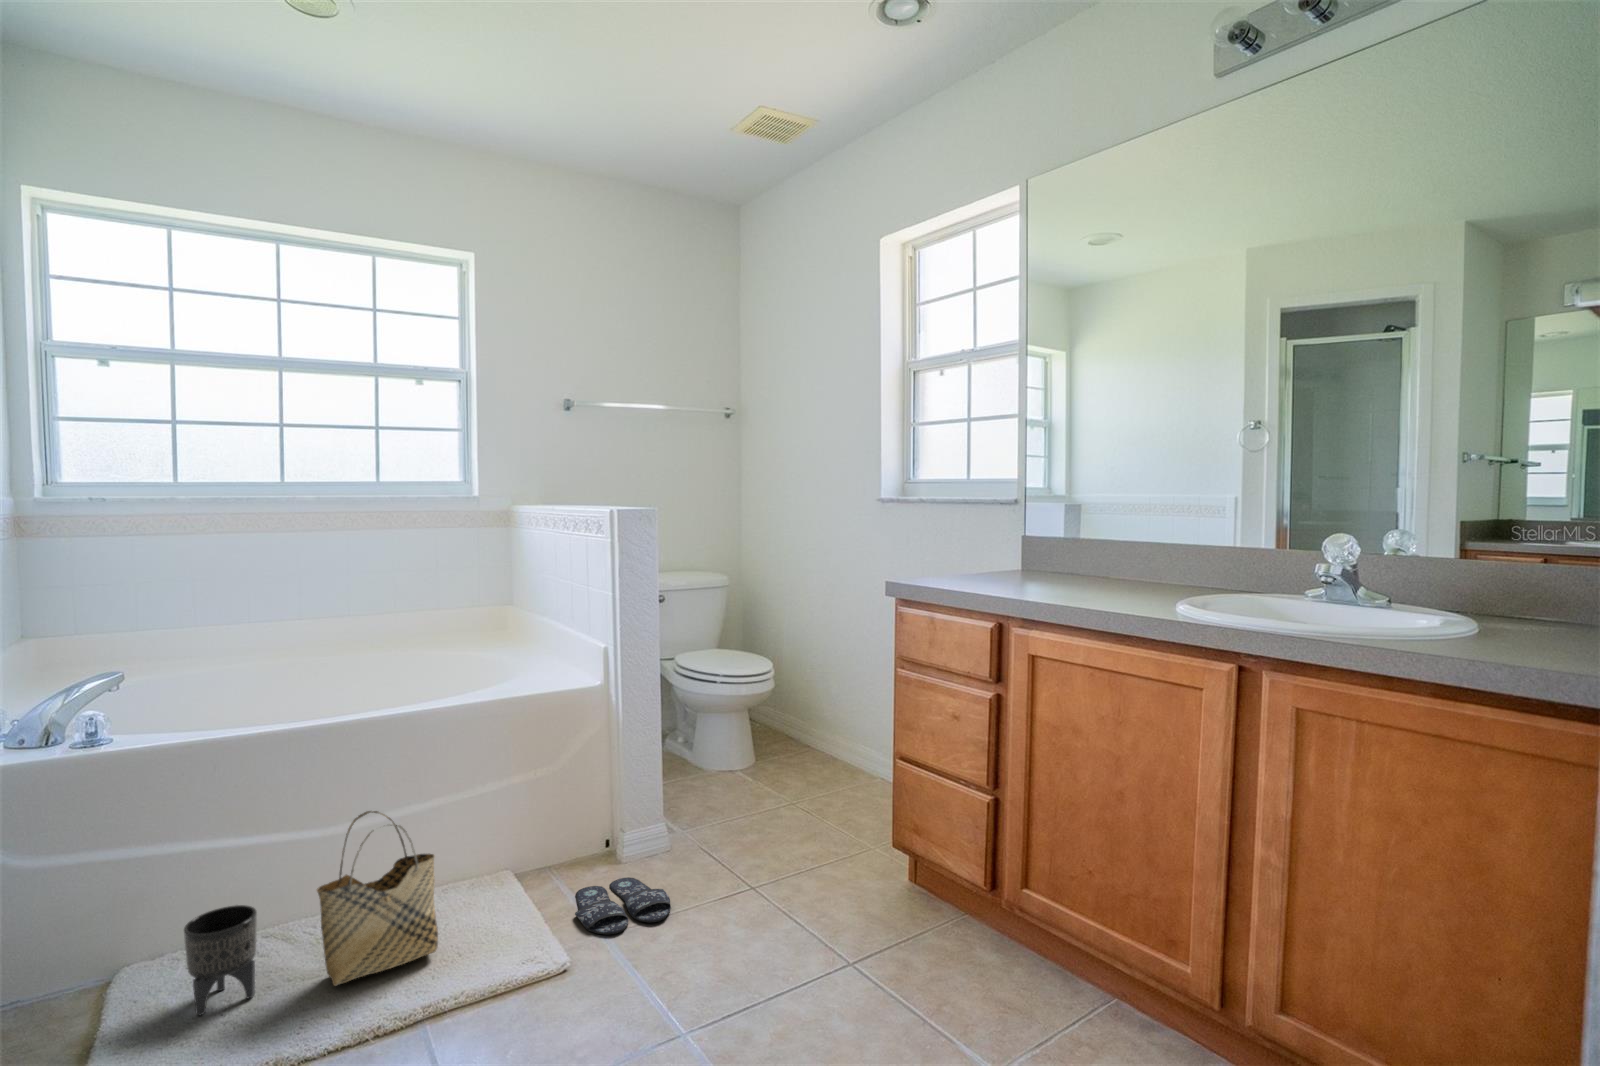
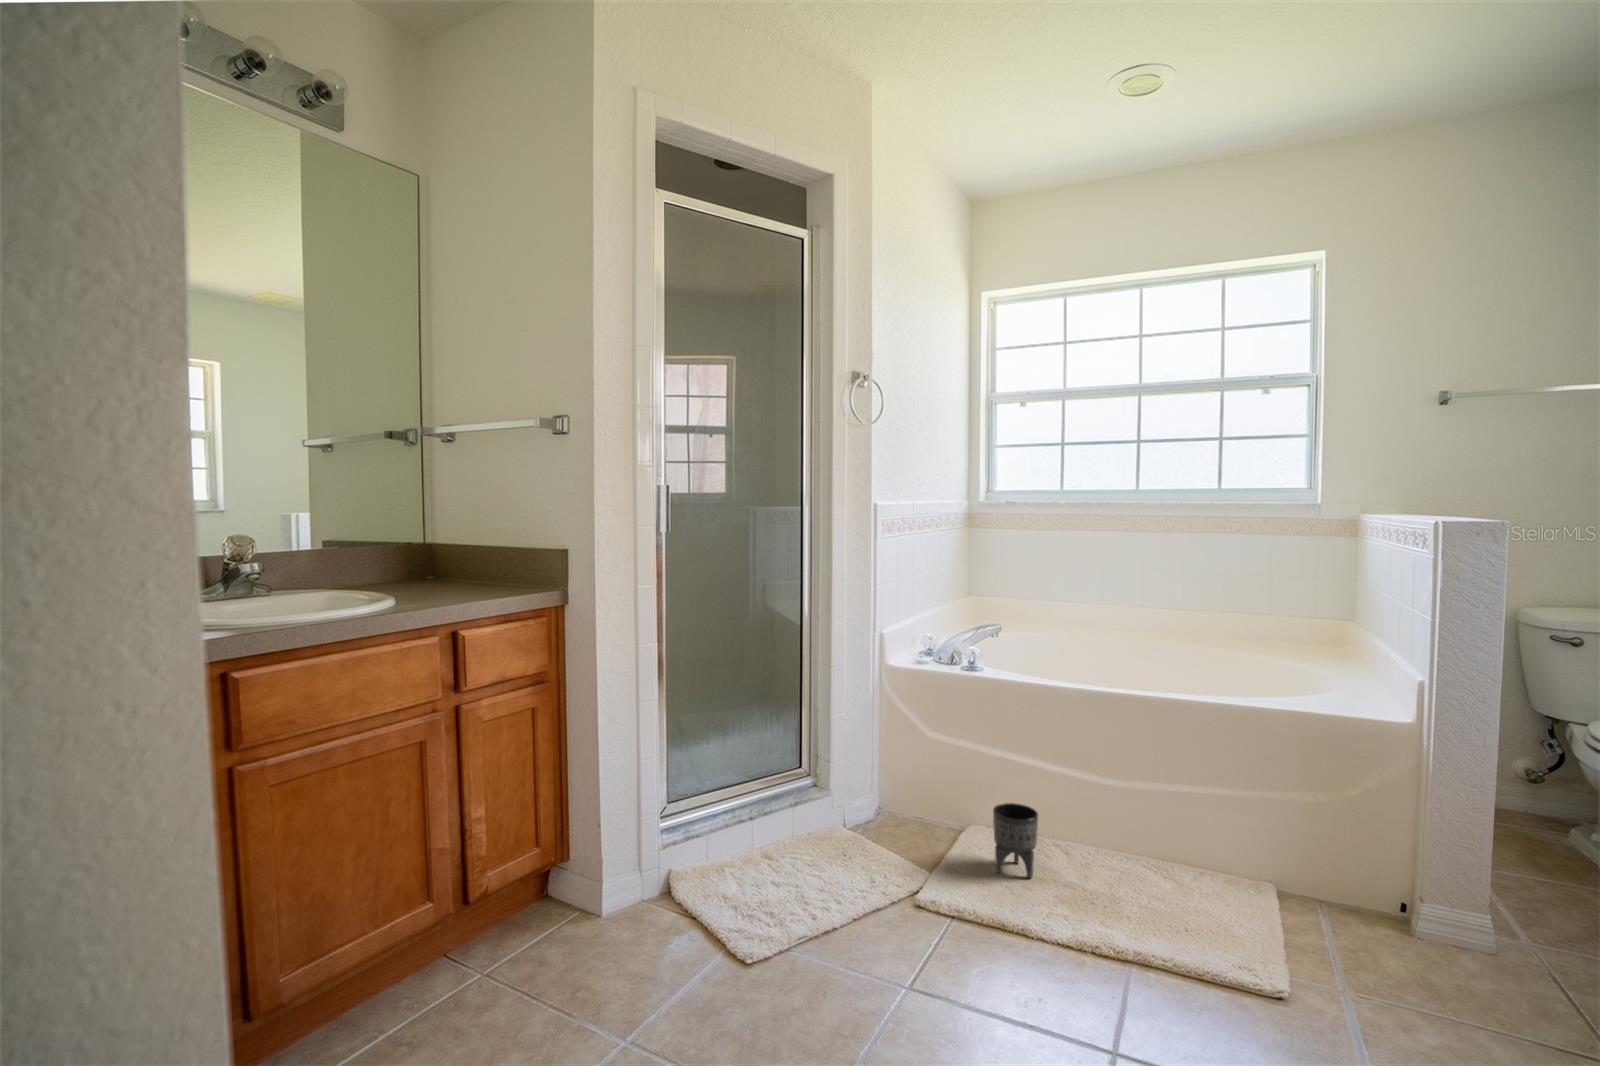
woven basket: present [317,811,438,986] -> none [1075,771,1177,916]
slippers: present [575,877,671,935] -> none [1323,937,1458,1020]

